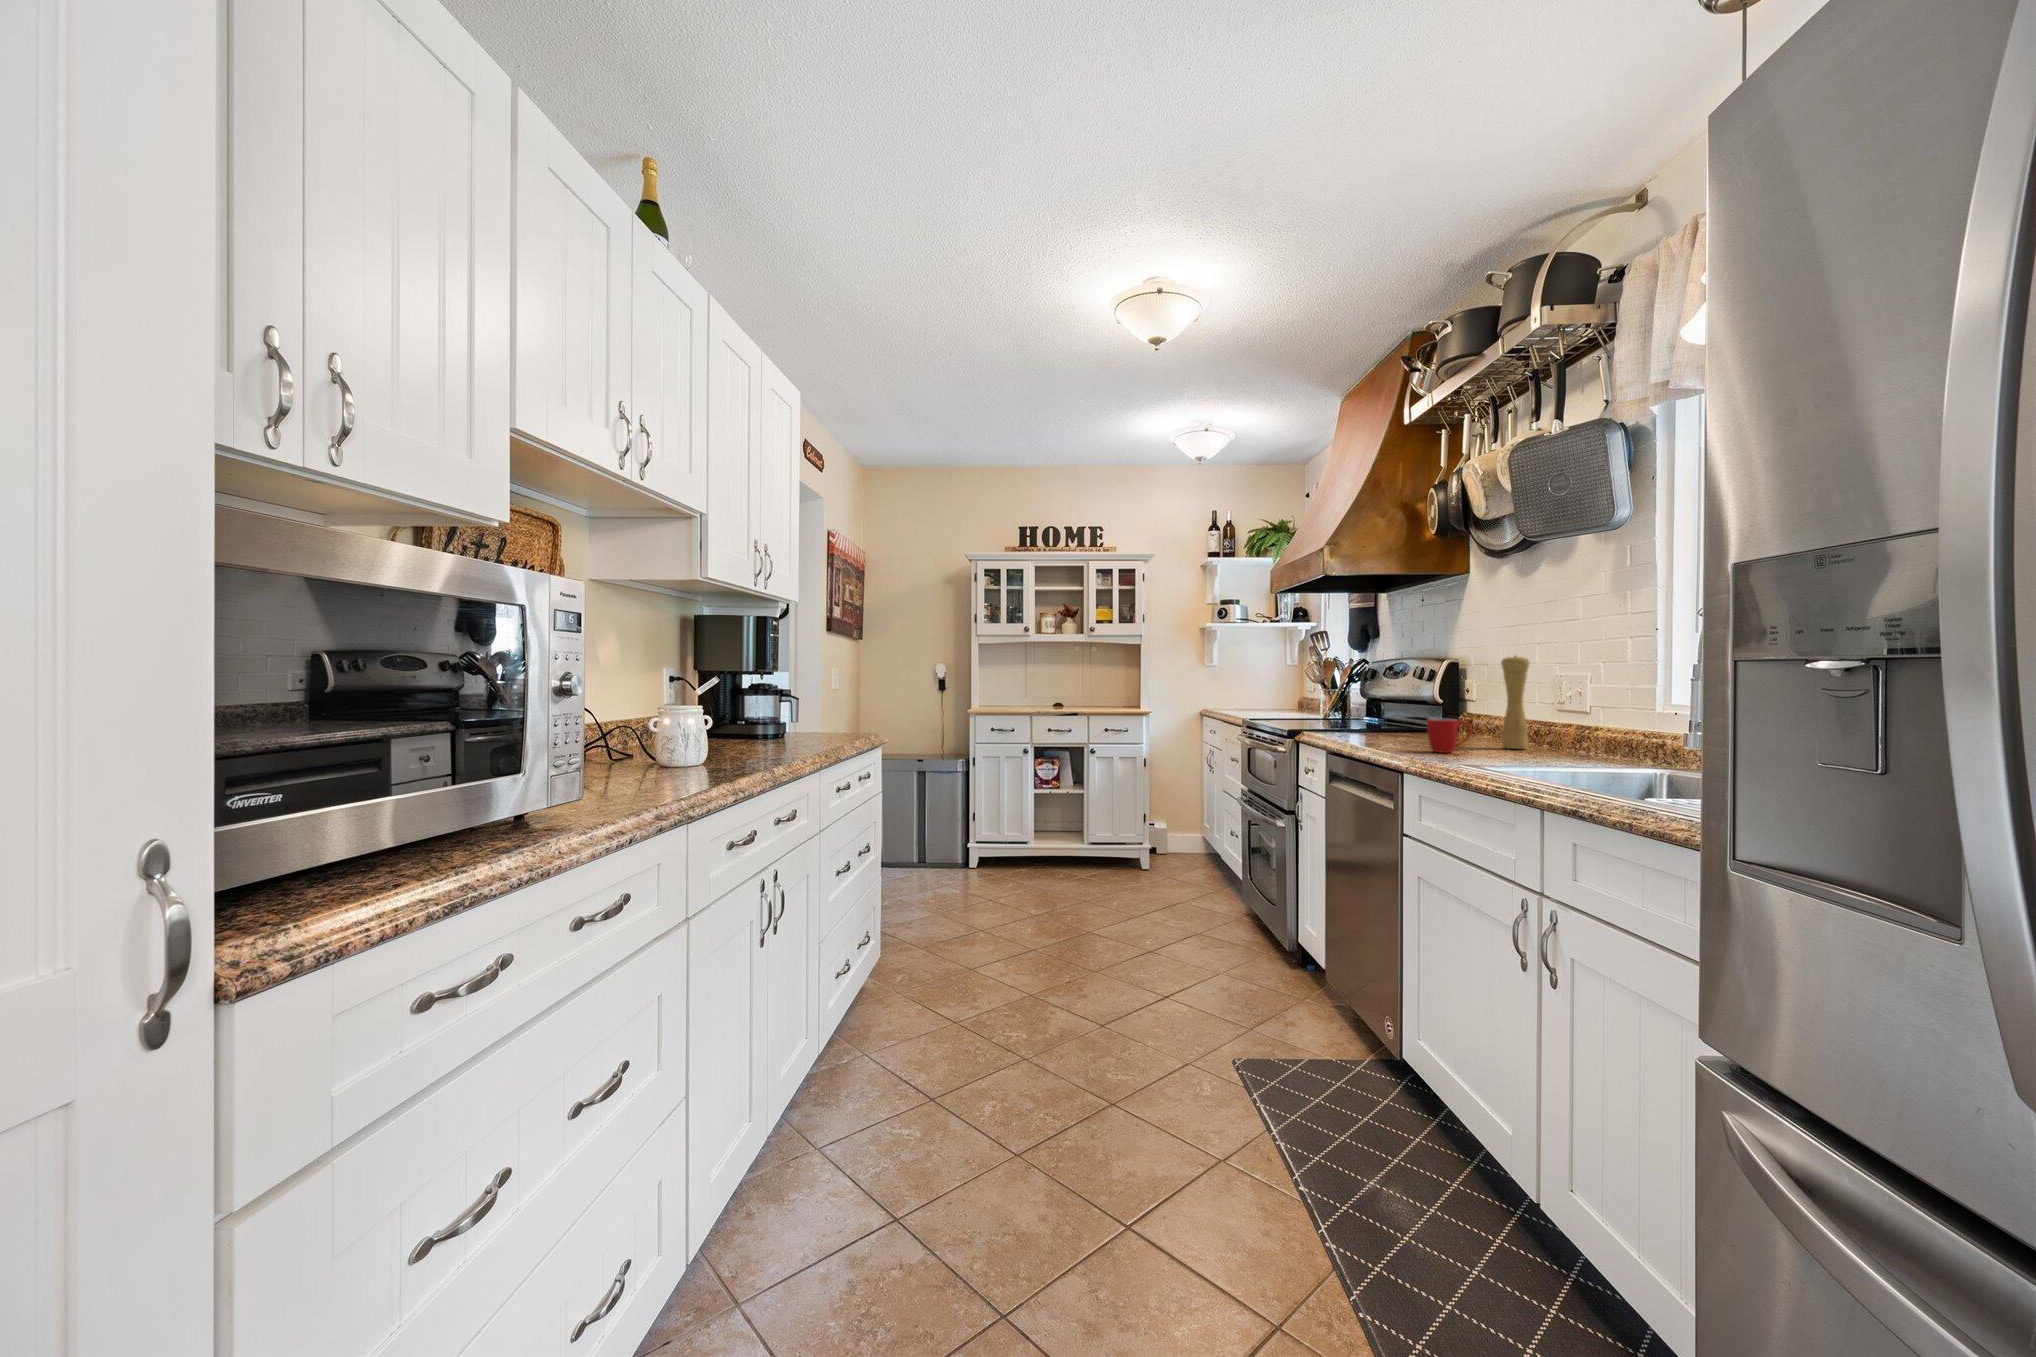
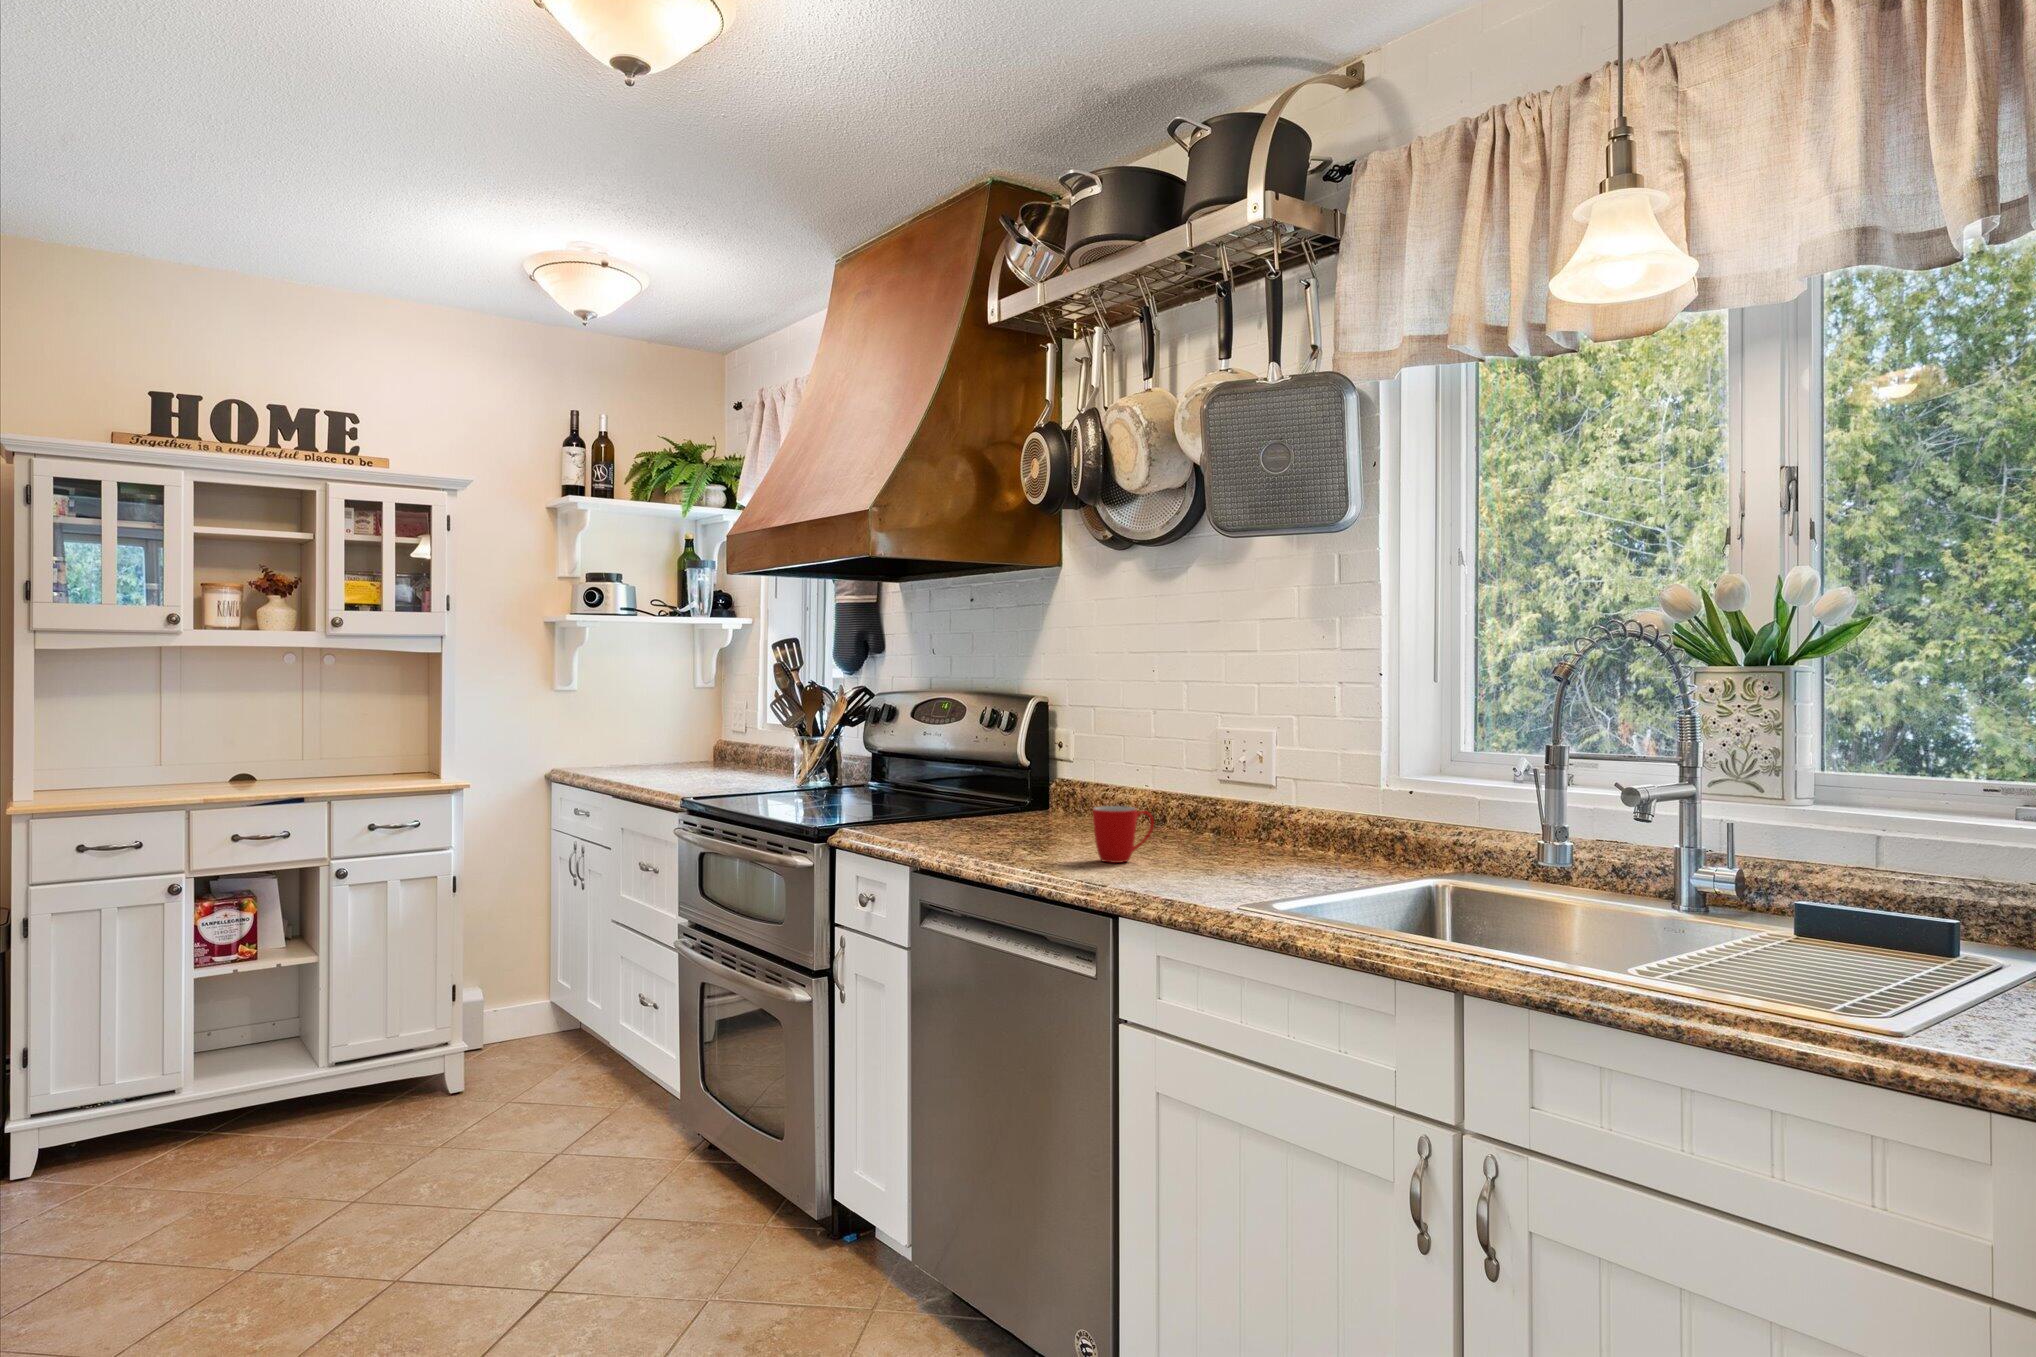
pepper mill: present [1501,656,1529,749] -> none [1155,702,1190,842]

